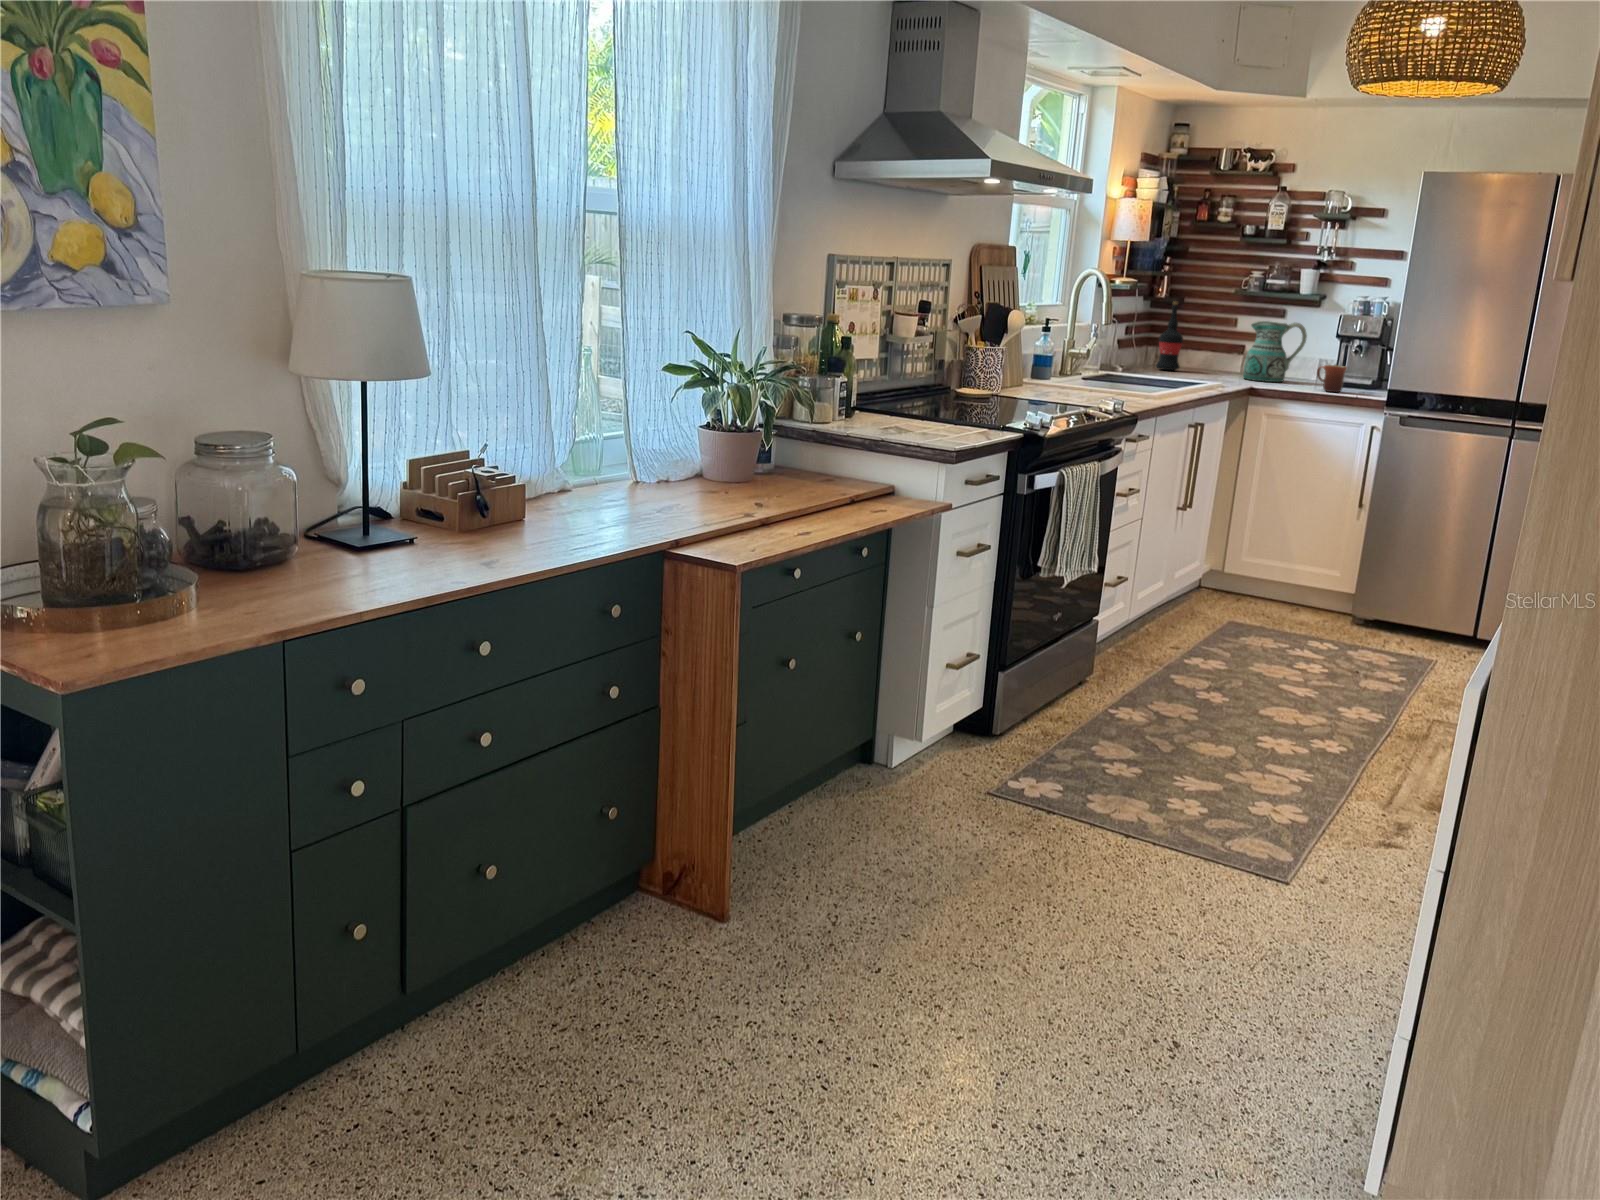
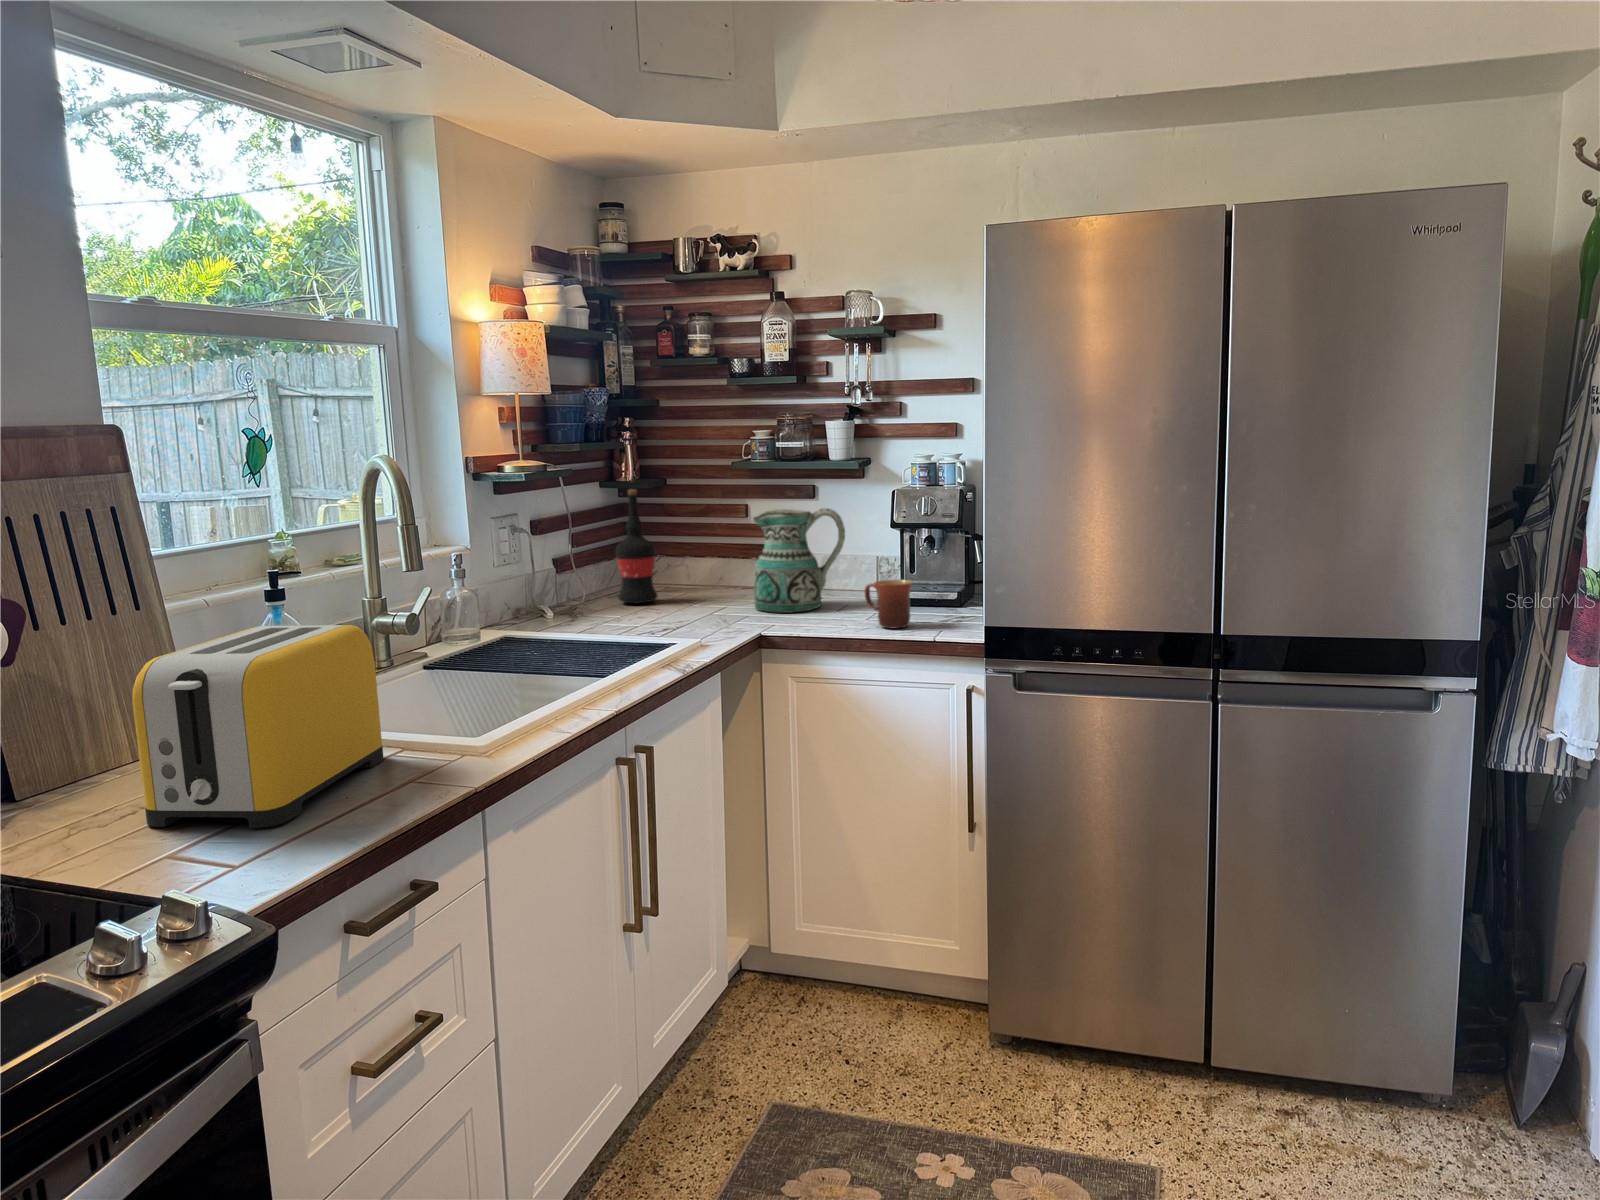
toaster: none [1053,337,1122,406] -> present [133,625,384,828]

